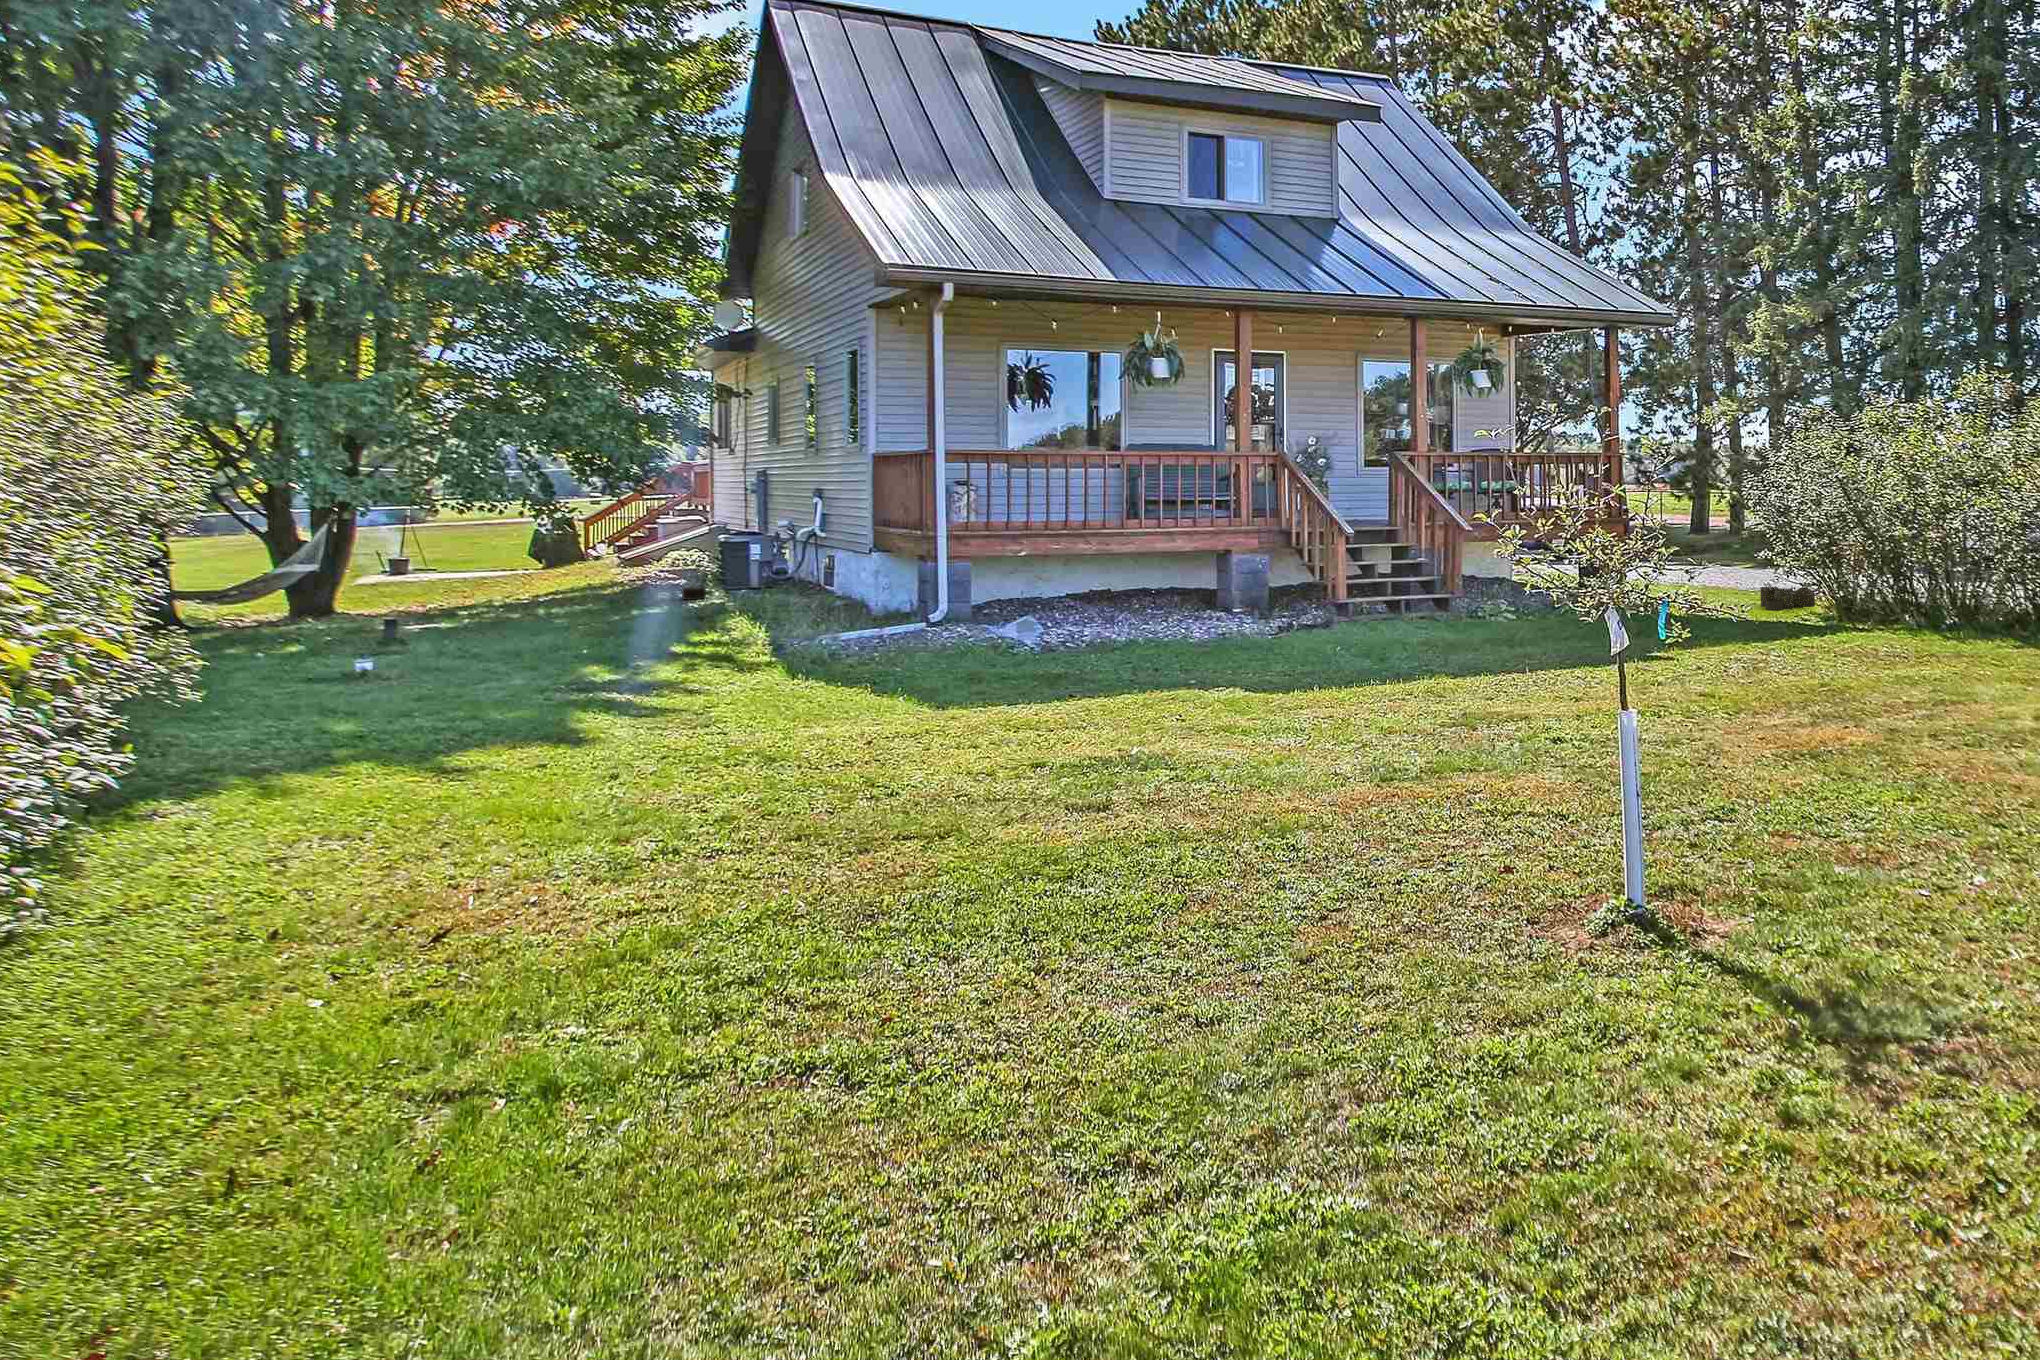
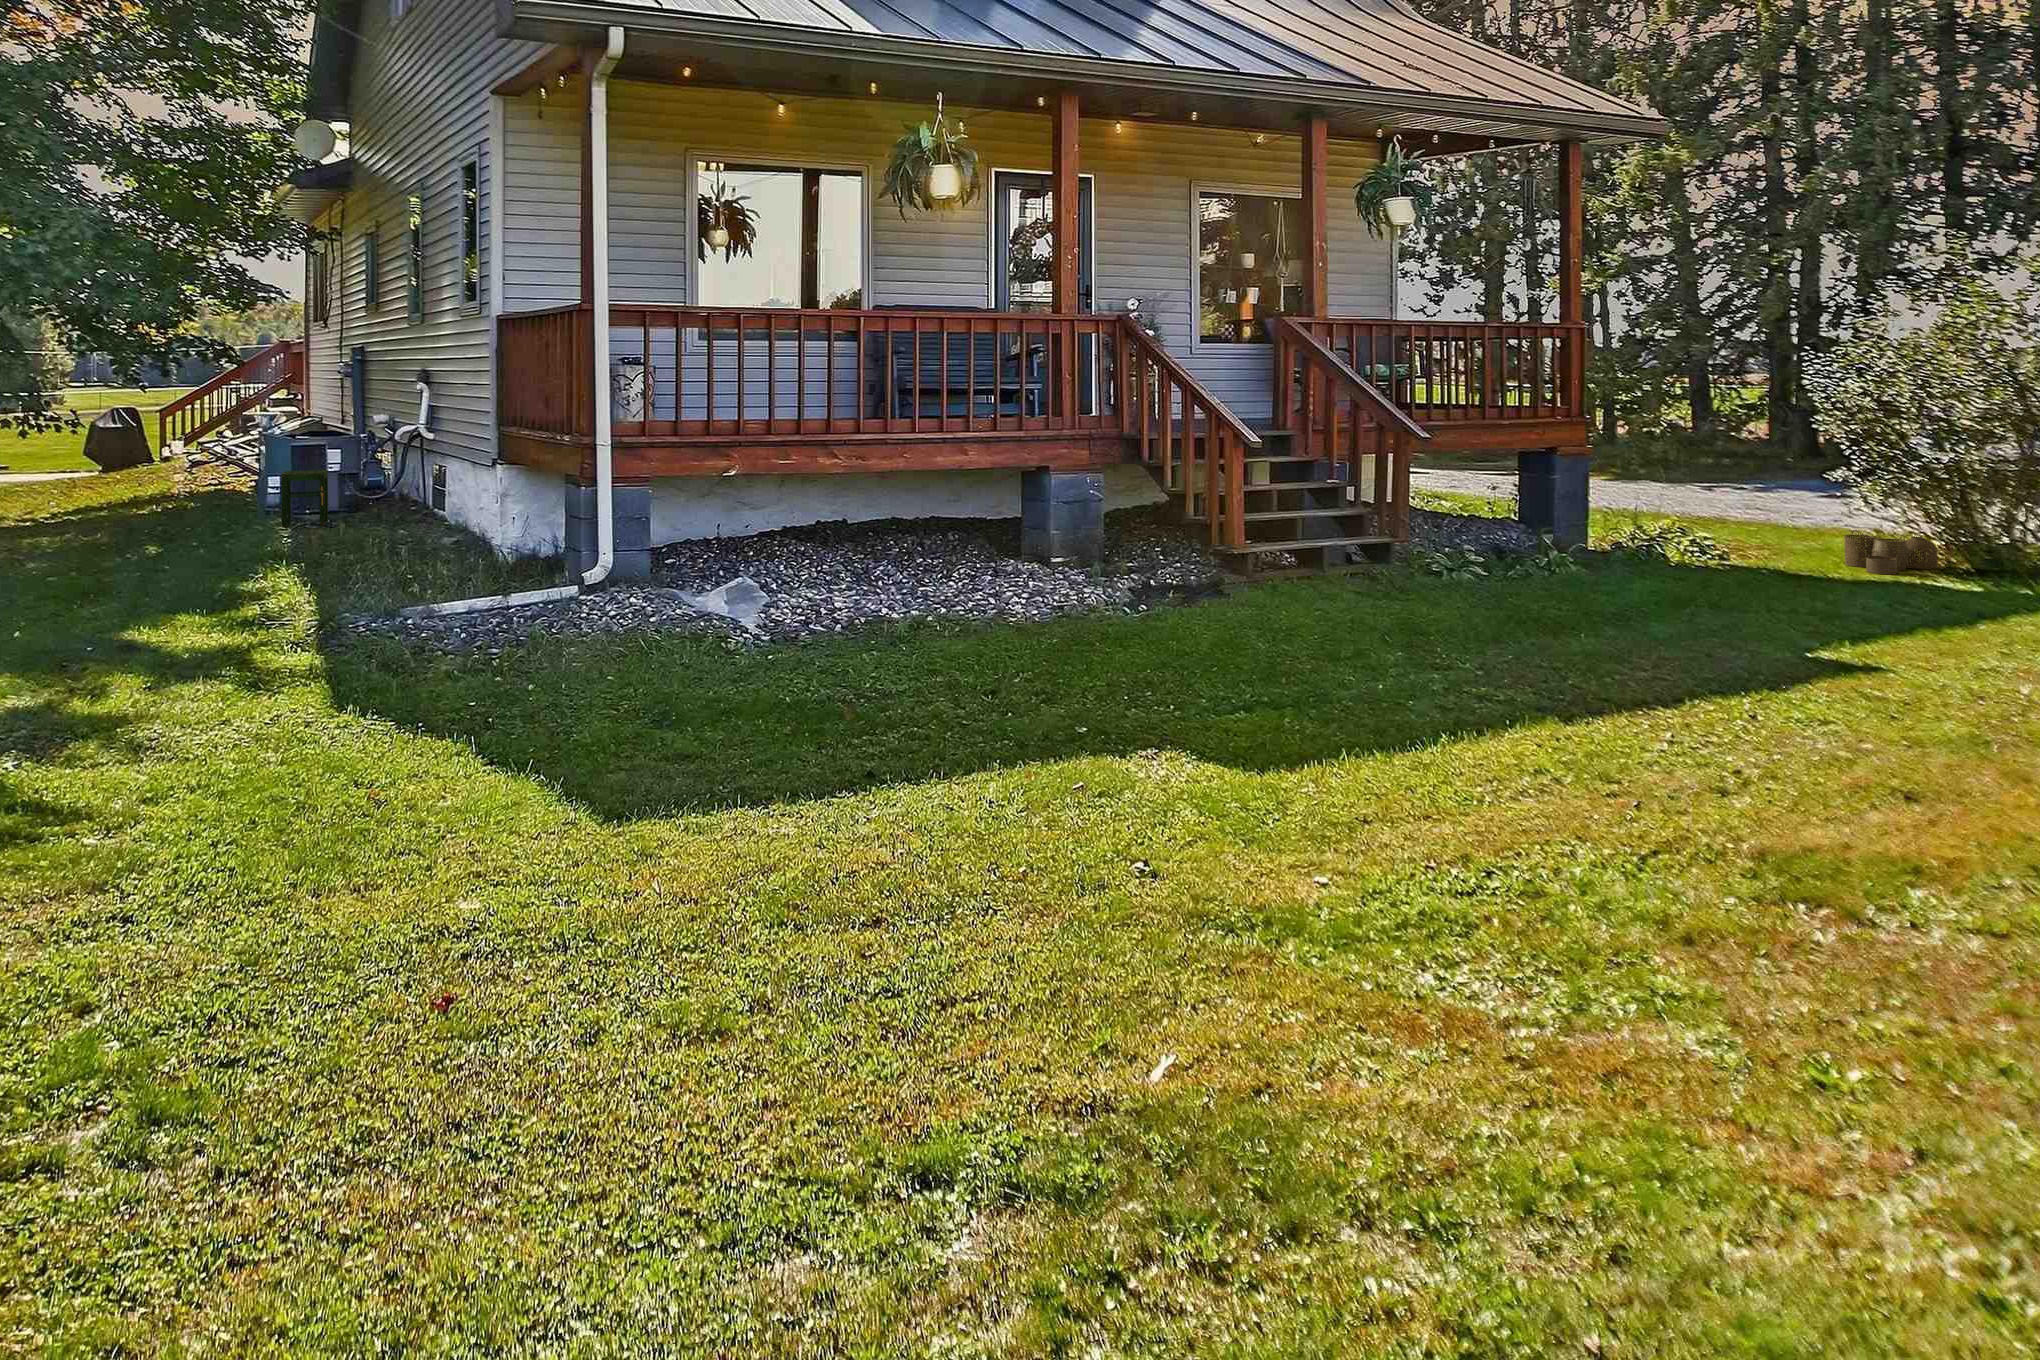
stool: none [715,560,748,601] -> present [281,470,328,527]
decorative plant: present [682,562,706,600] -> none [237,470,272,525]

